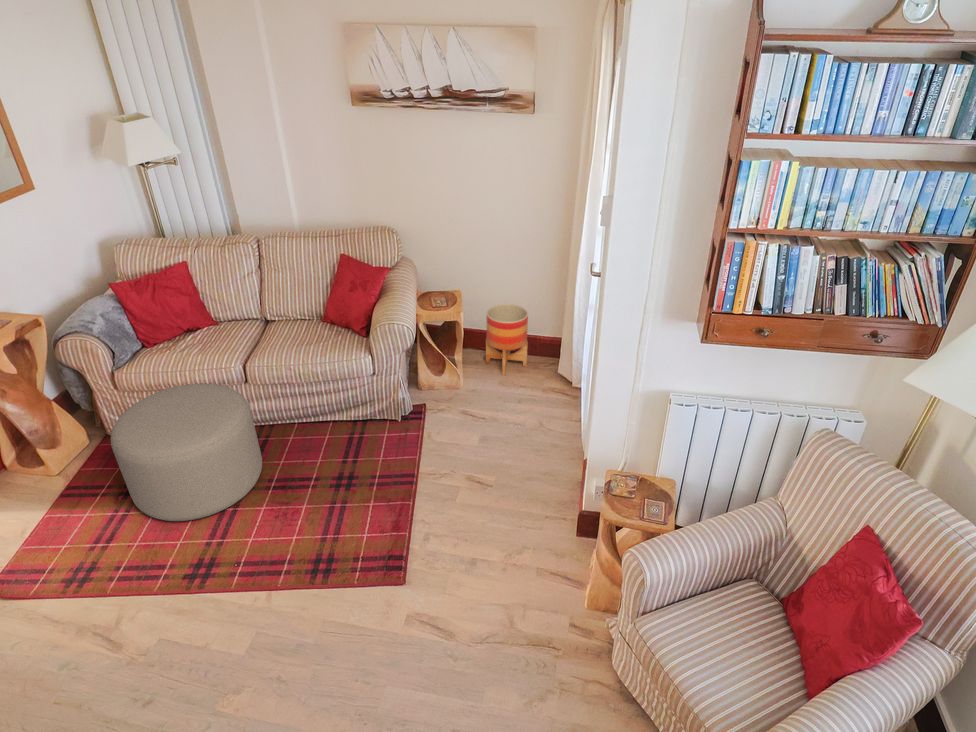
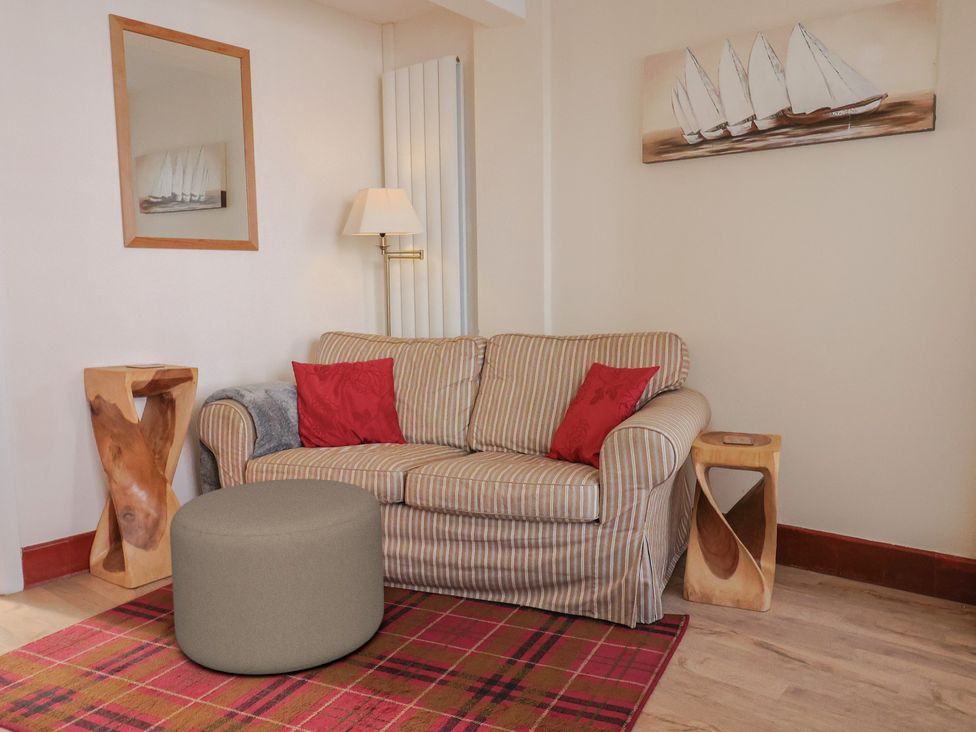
planter: present [486,304,528,375] -> none [831,475,921,608]

